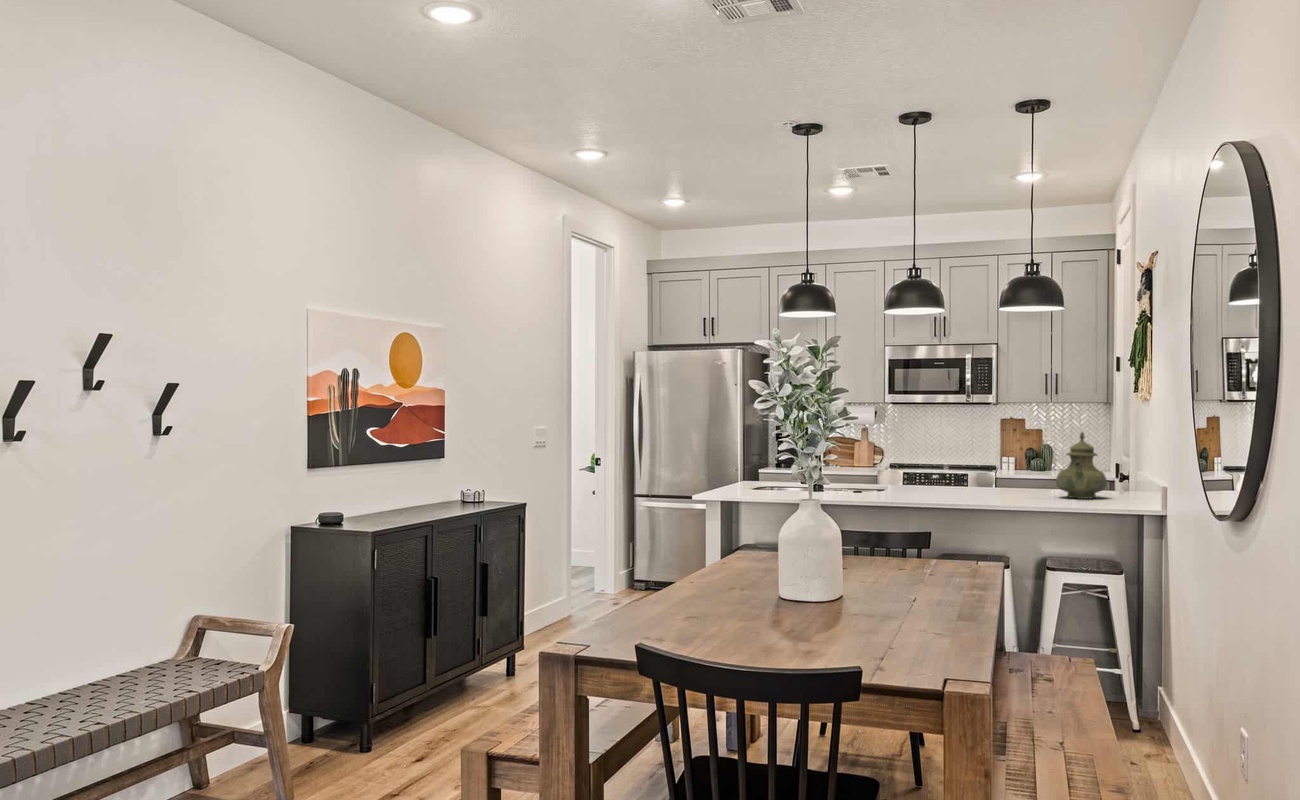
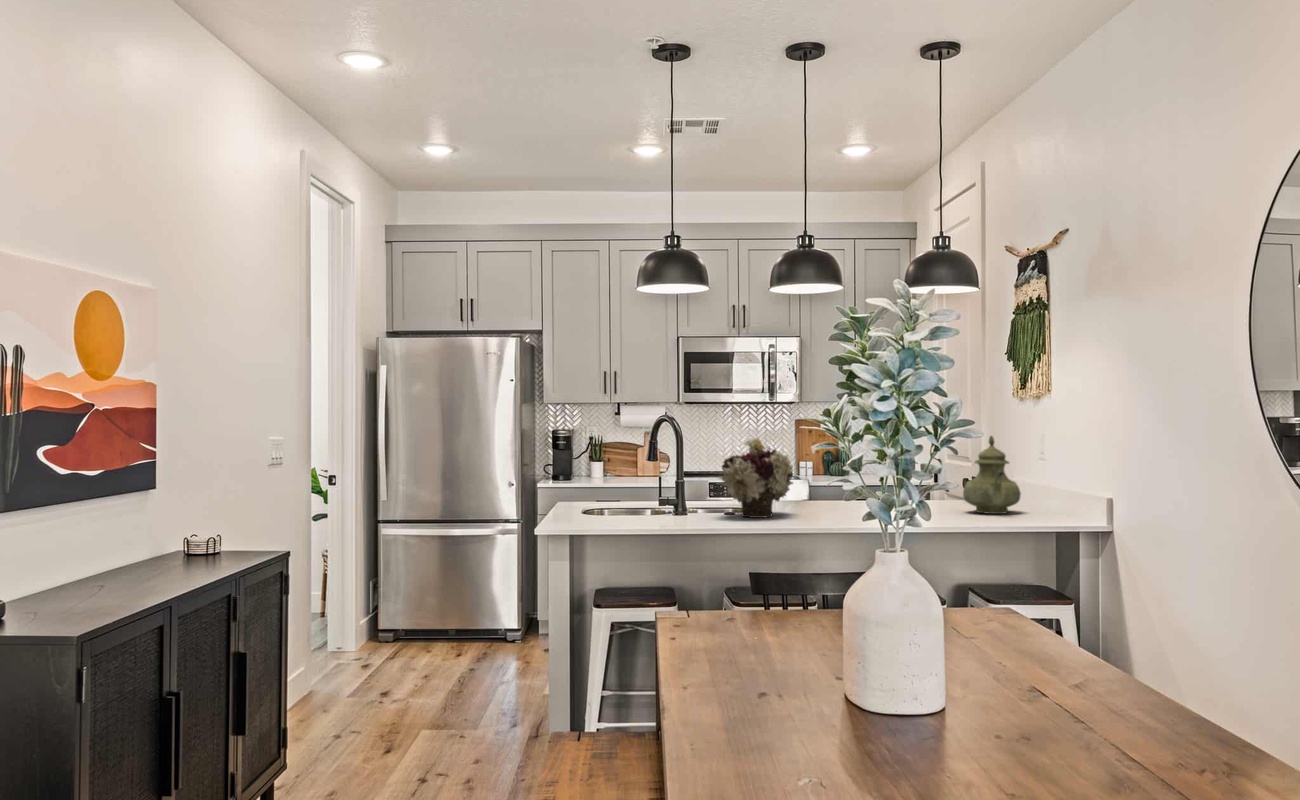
flower arrangement: none [845,431,913,495] -> present [719,437,793,518]

